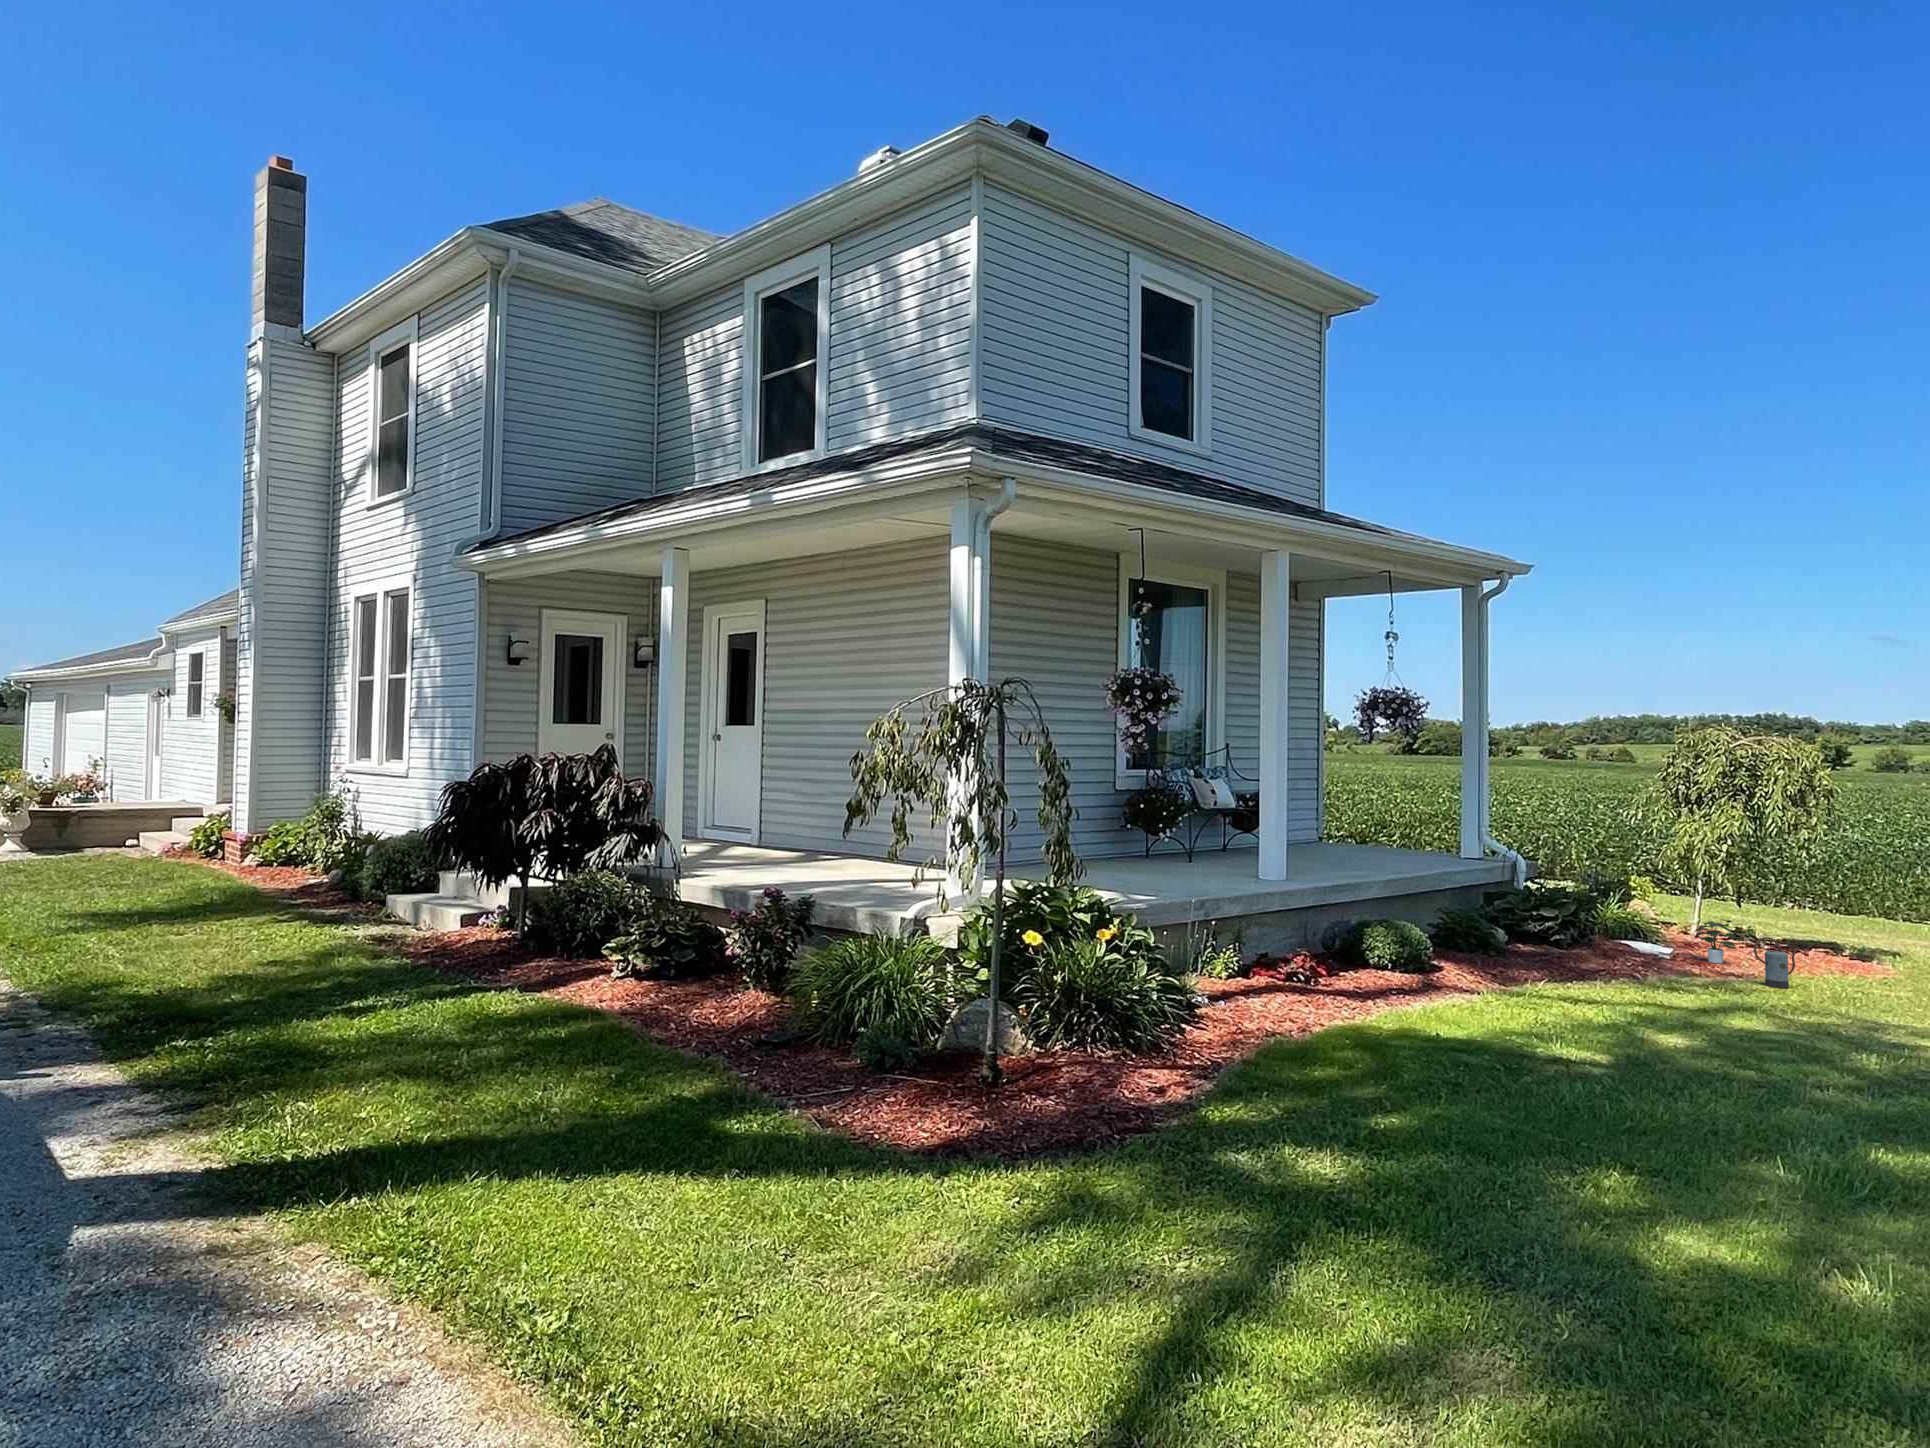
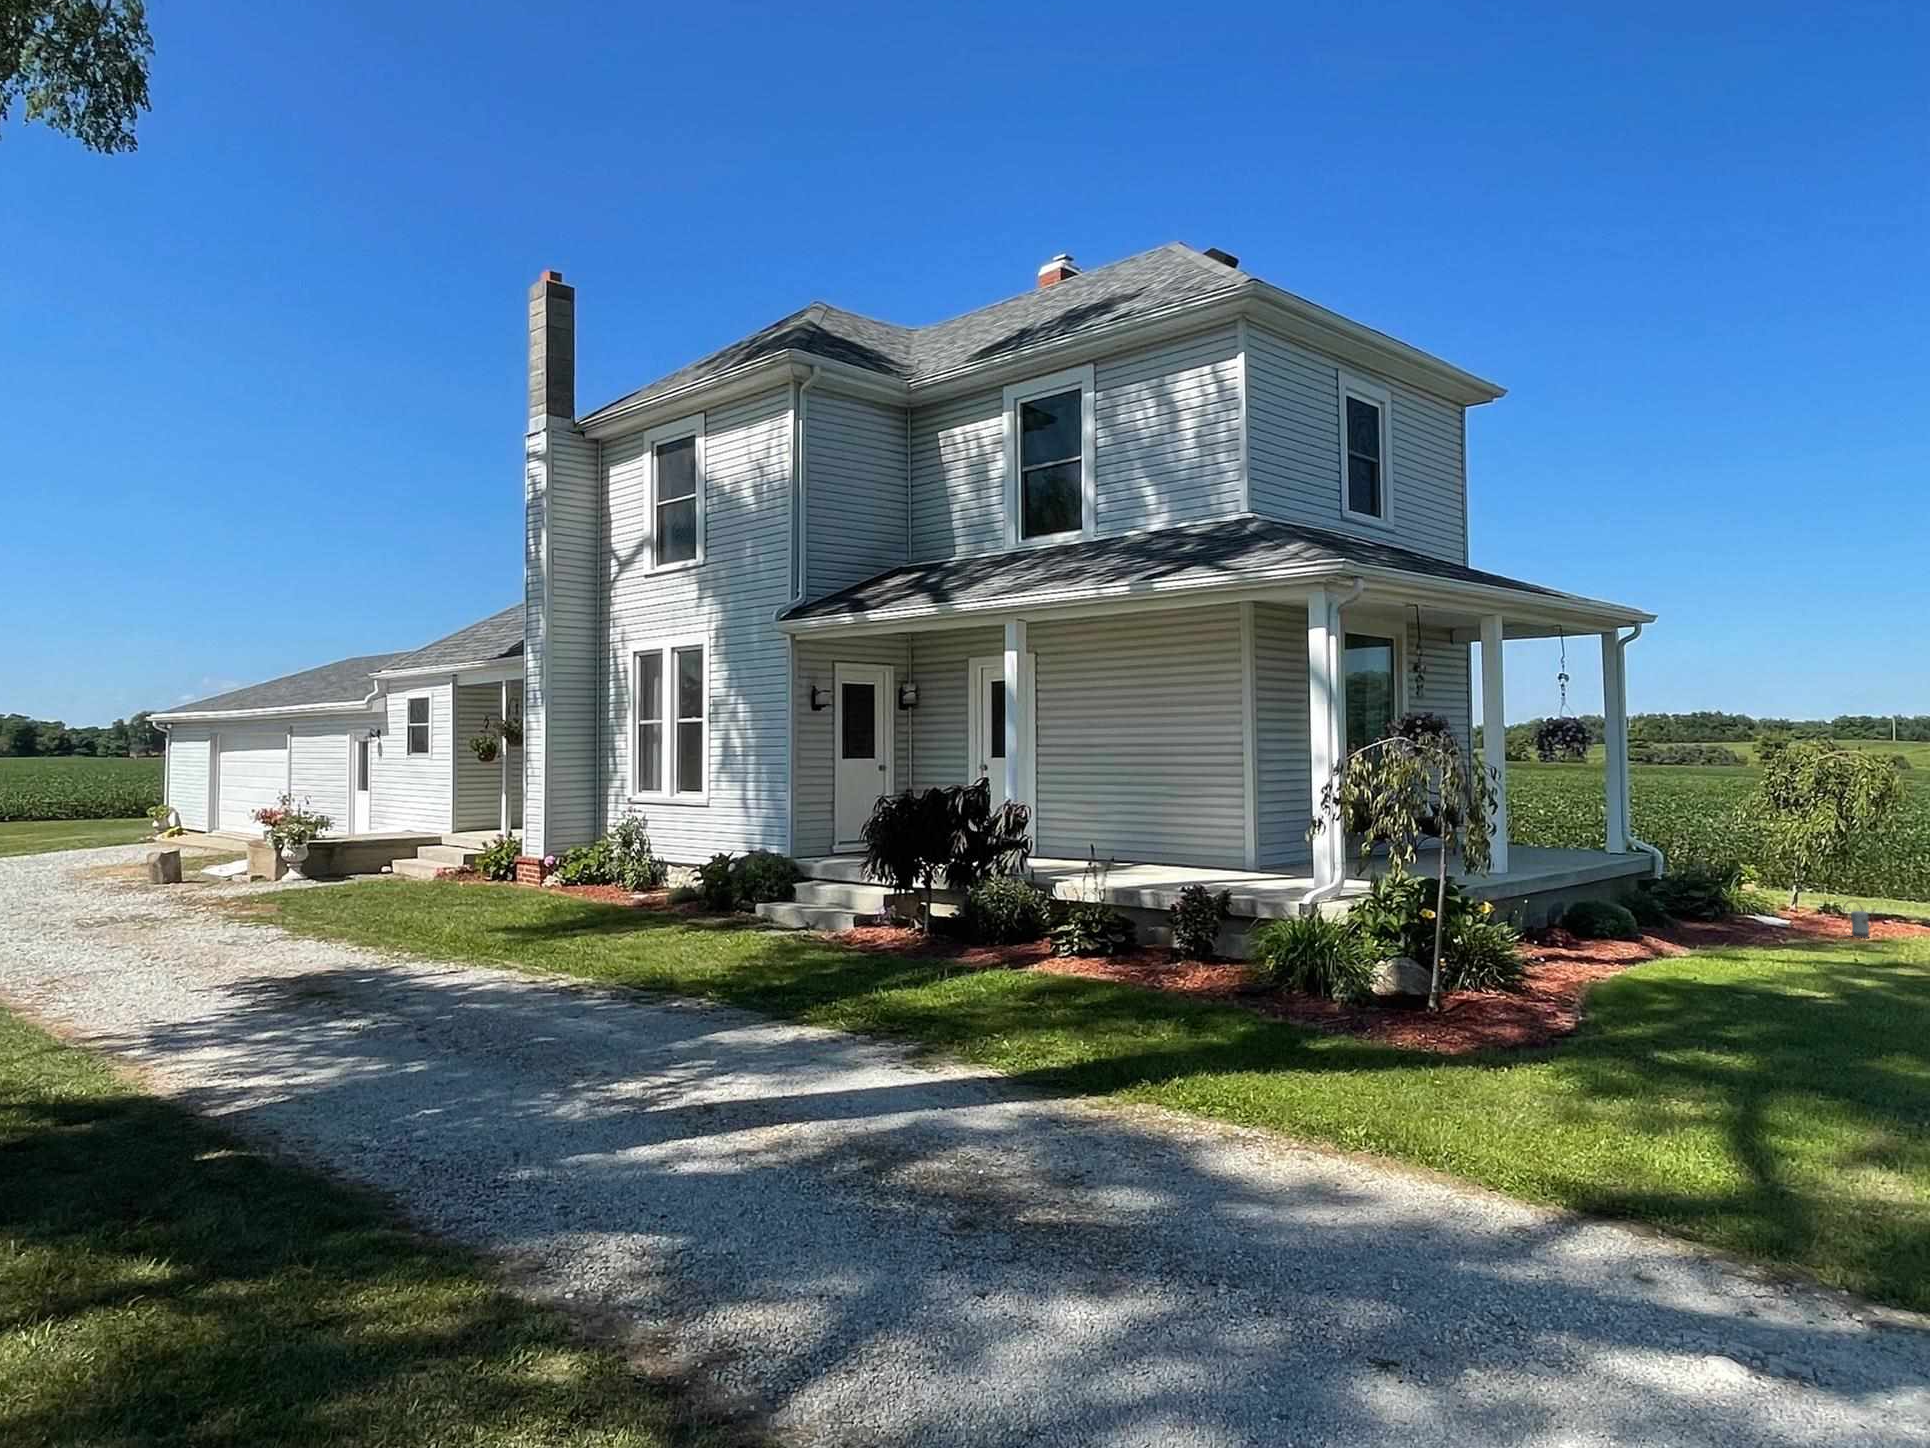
potted plant: present [1695,919,1742,963] -> none [1797,892,1836,926]

